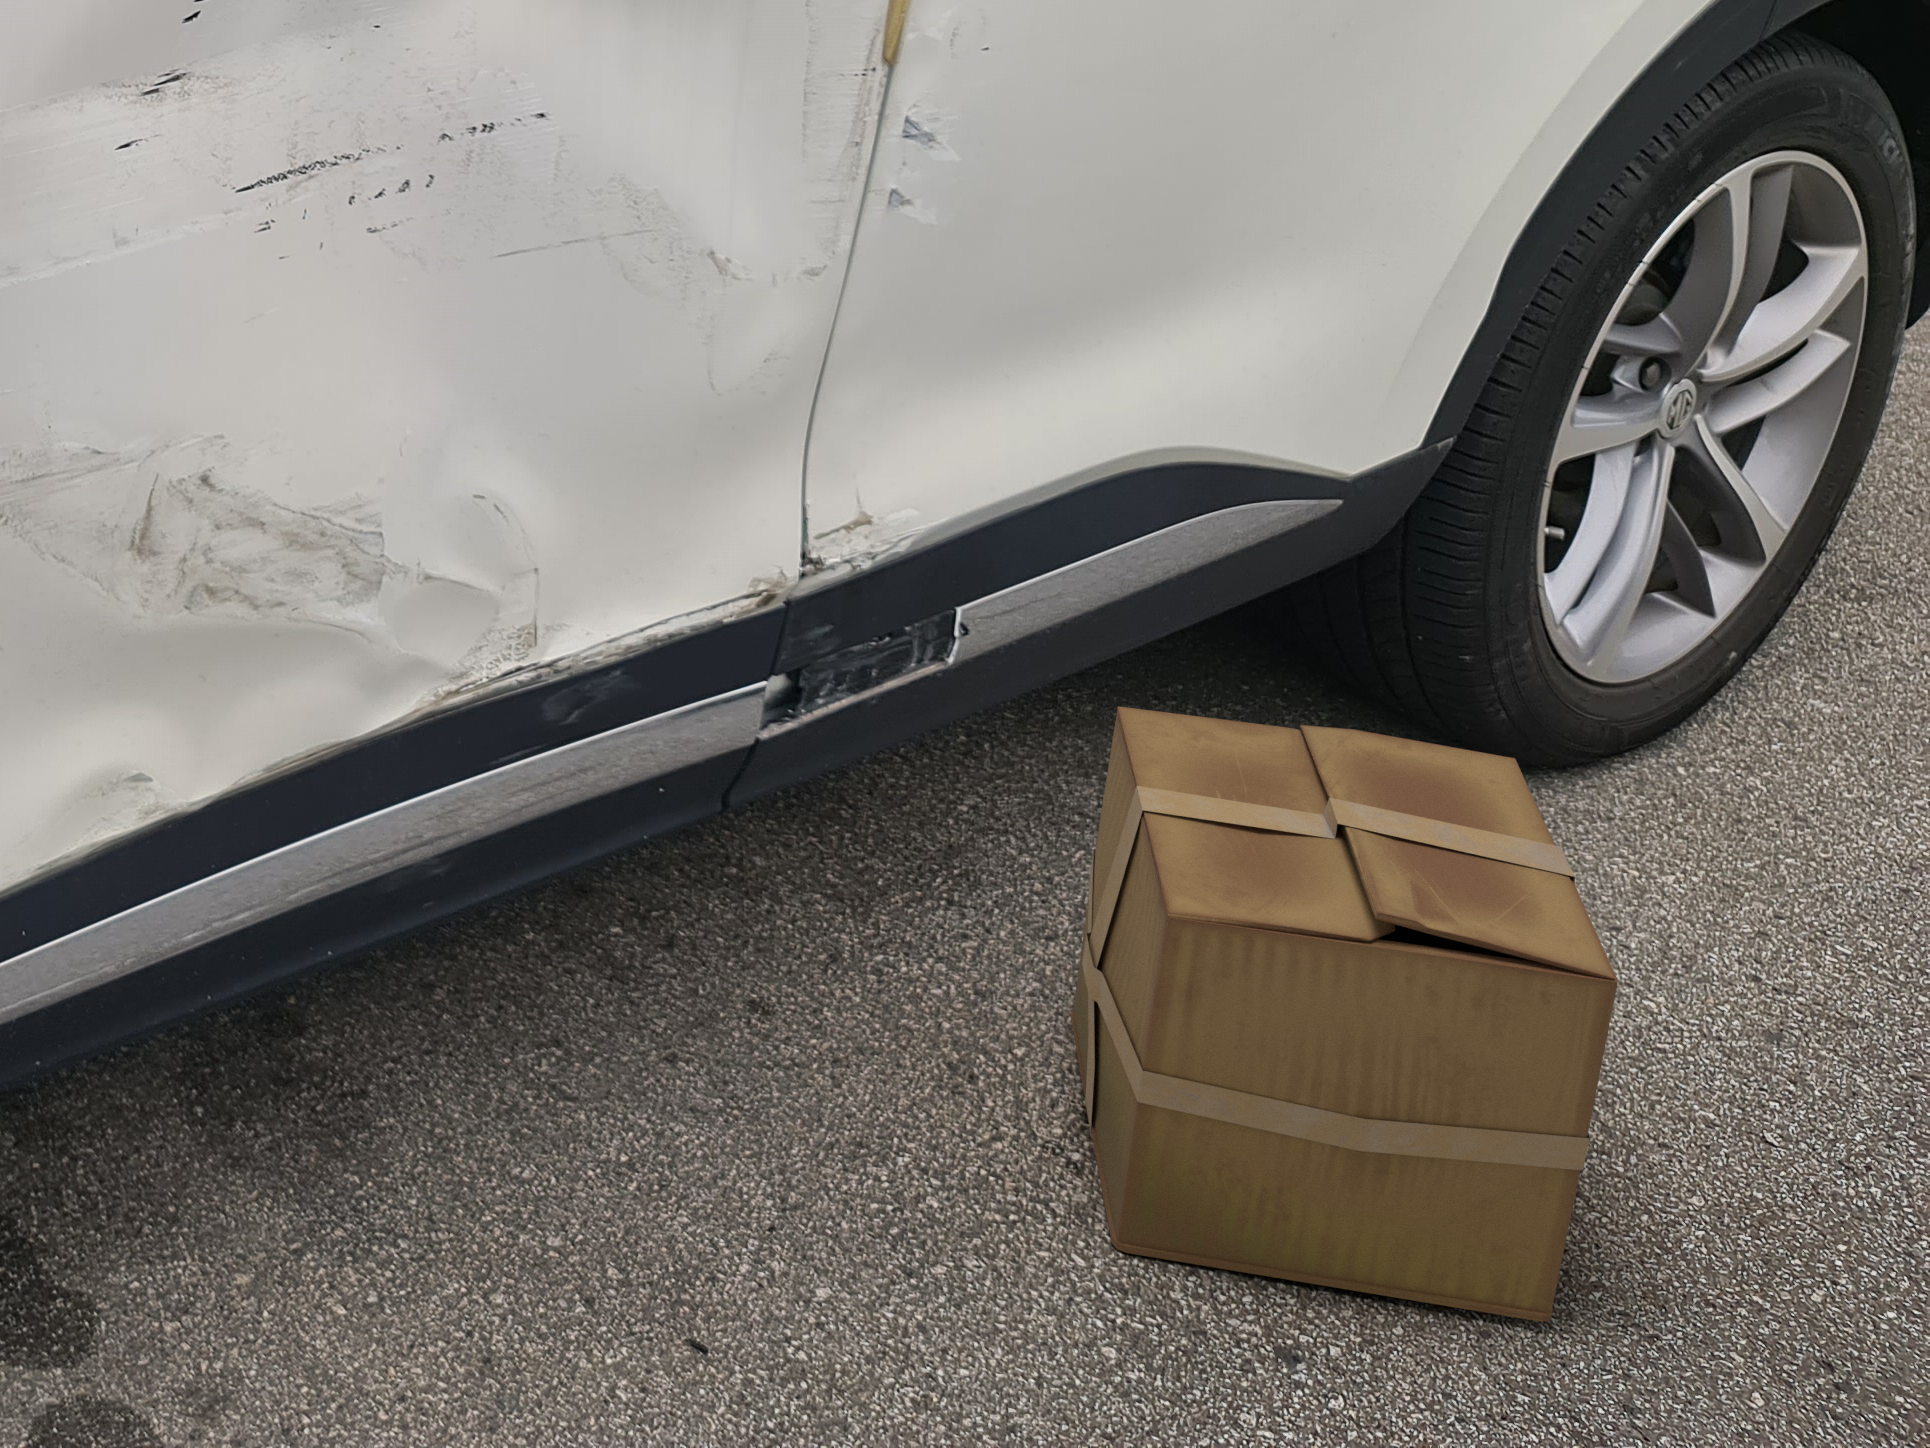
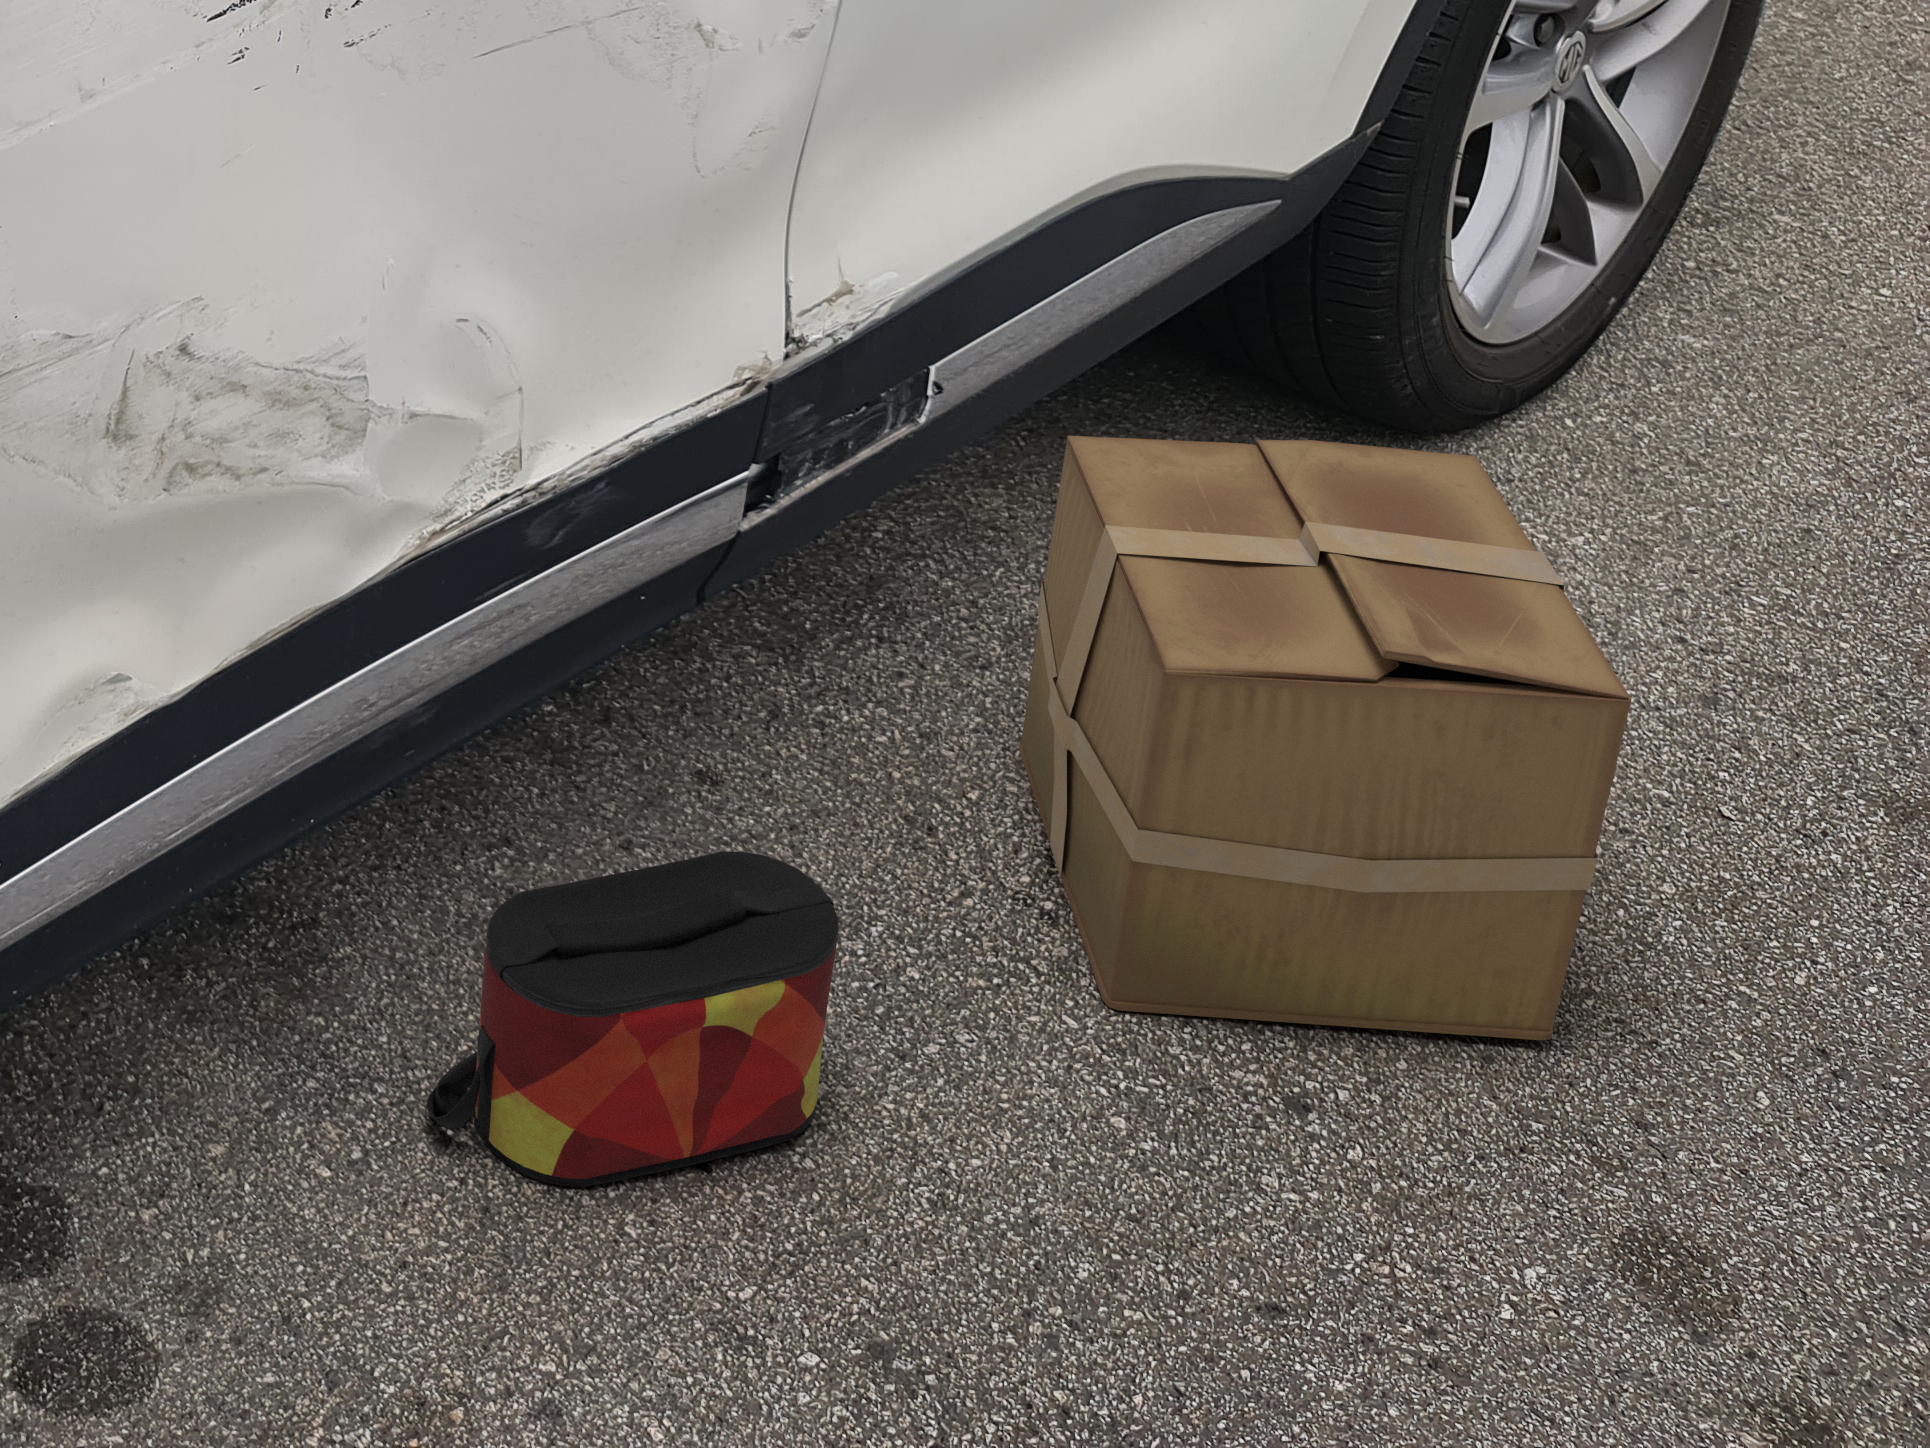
bag: none [443,1050,839,1349] -> present [426,851,839,1187]

